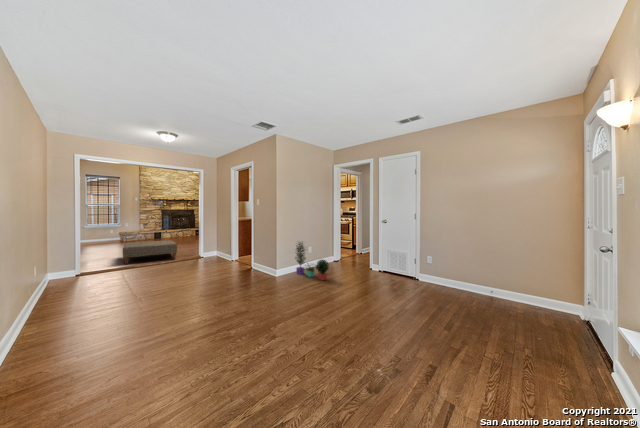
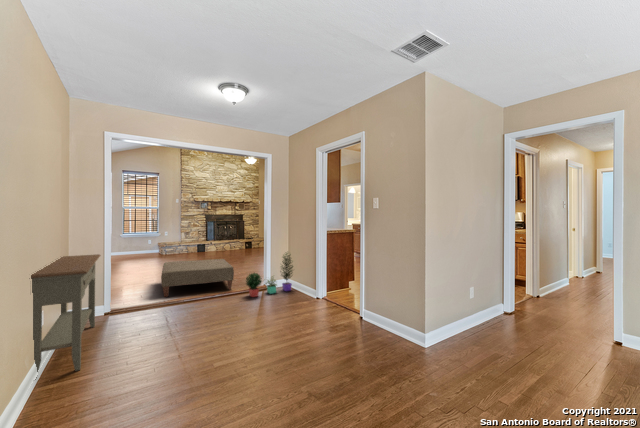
console table: none [40,234,78,300] -> present [29,254,100,380]
potted plant: present [295,242,329,280] -> present [246,253,293,297]

